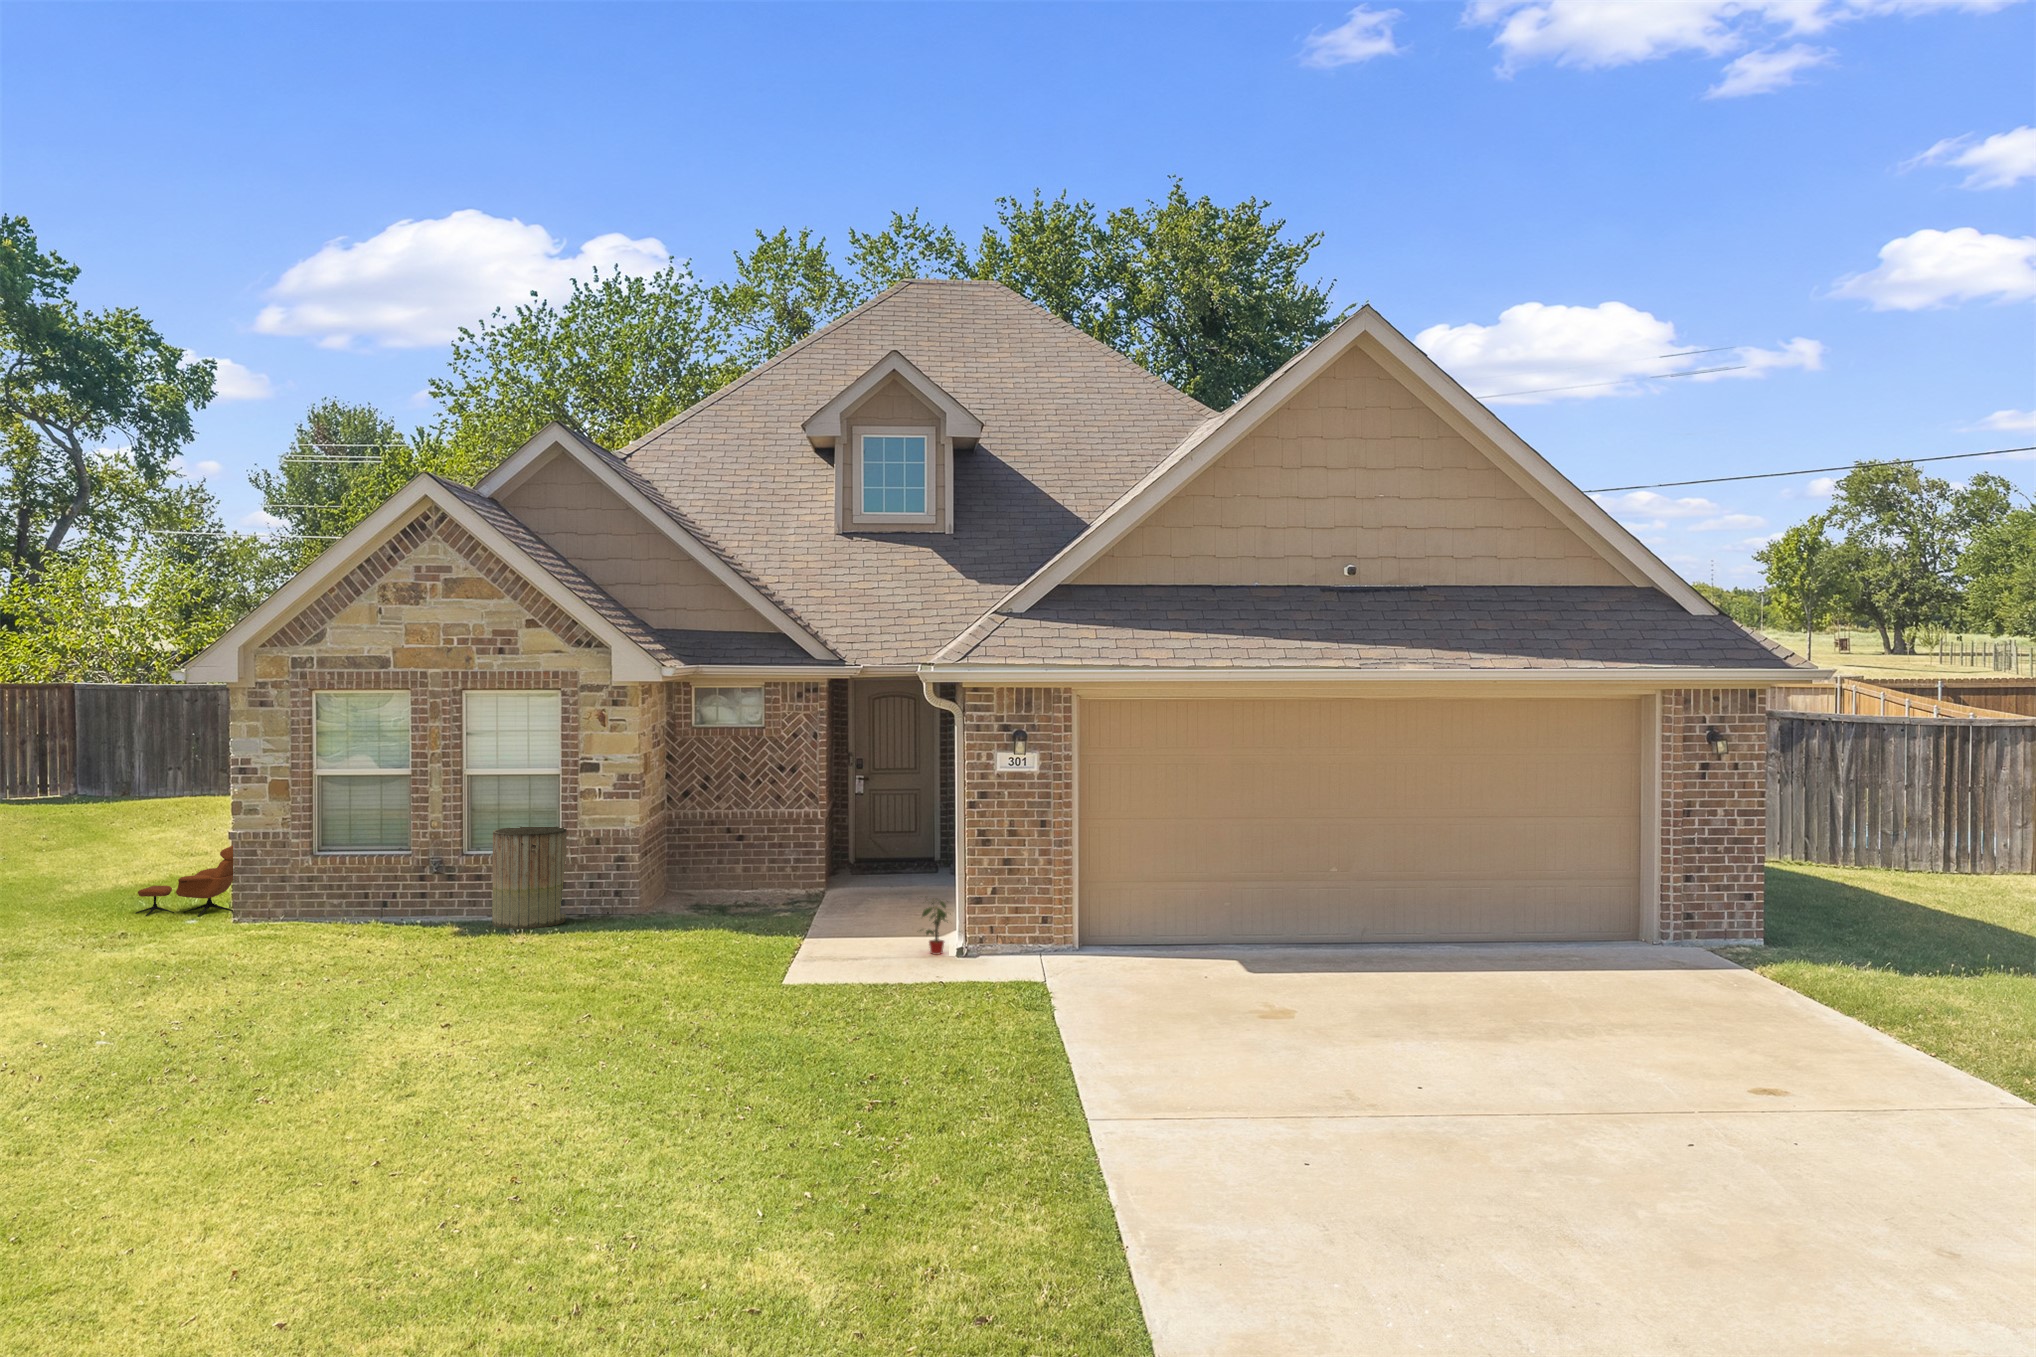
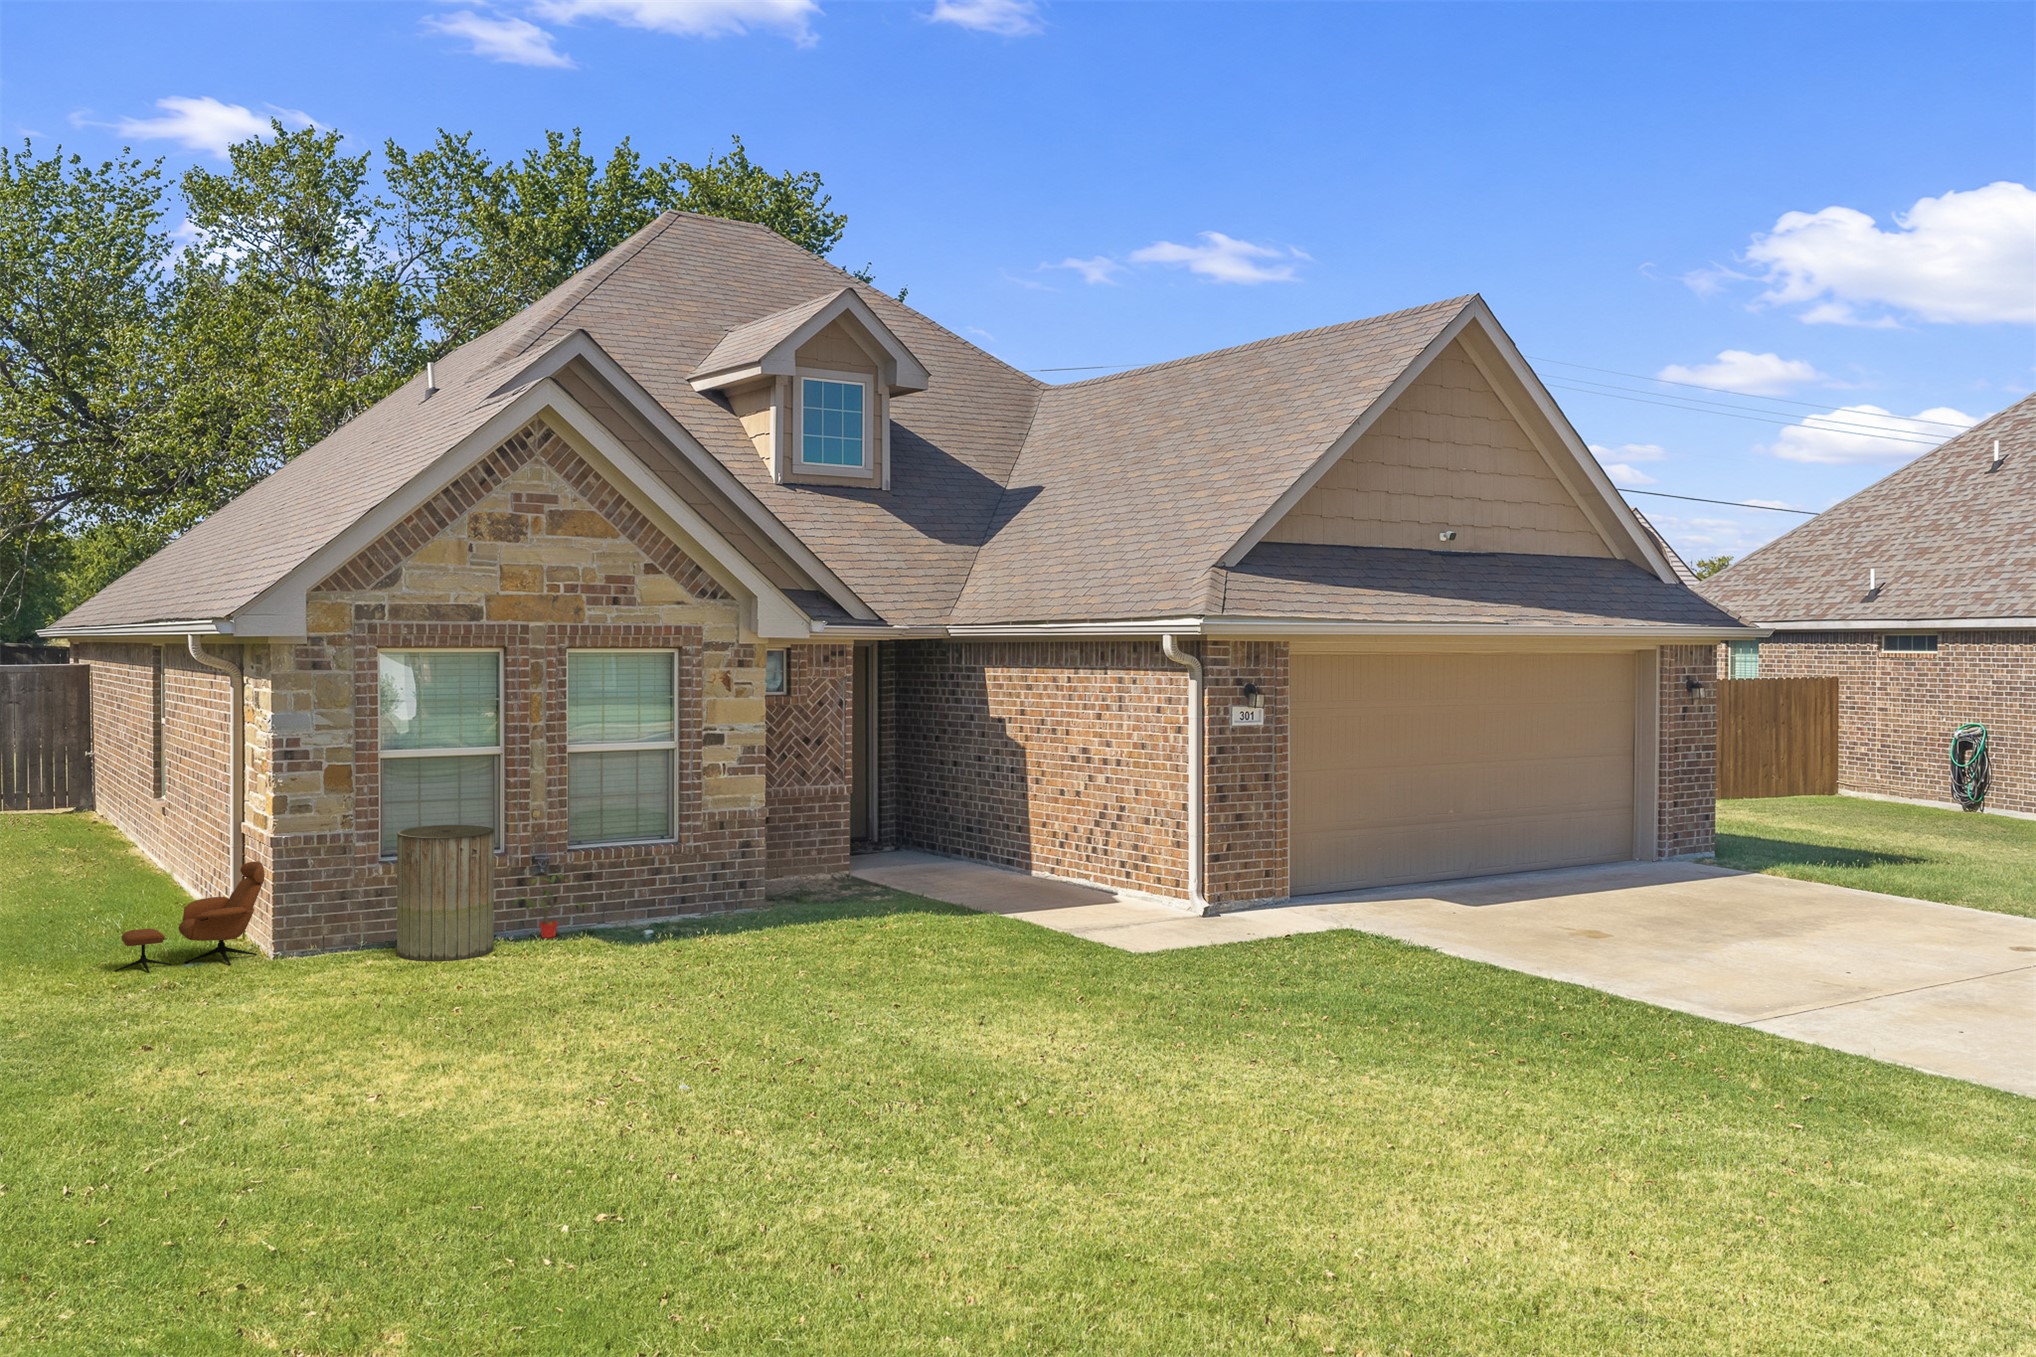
trash can: present [492,827,567,929] -> present [397,825,494,962]
potted plant: present [920,900,947,955] -> present [513,874,587,938]

